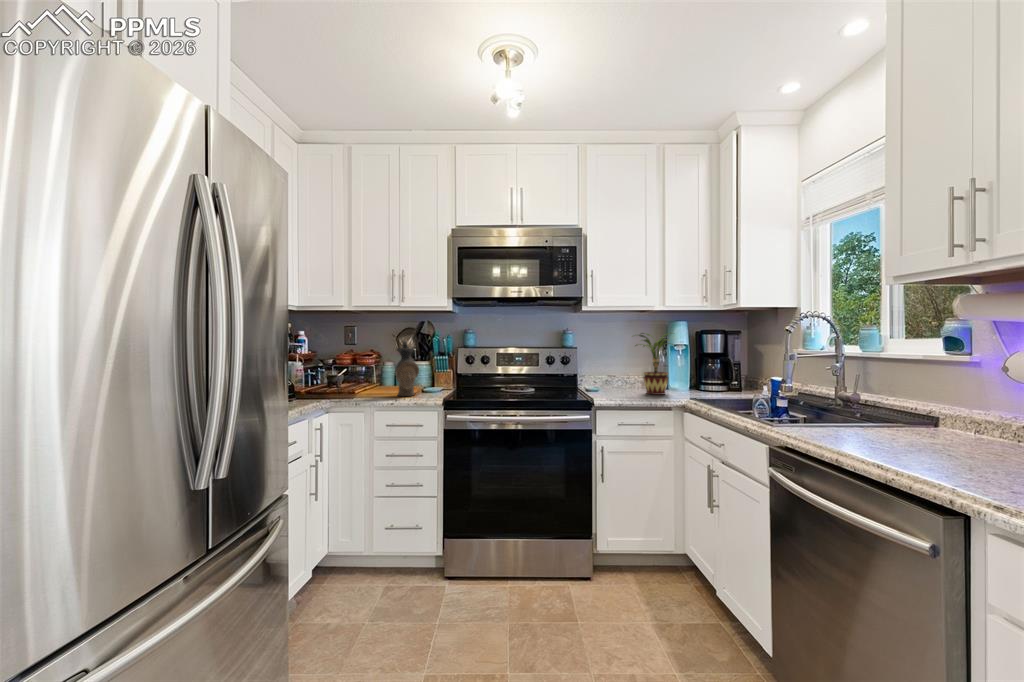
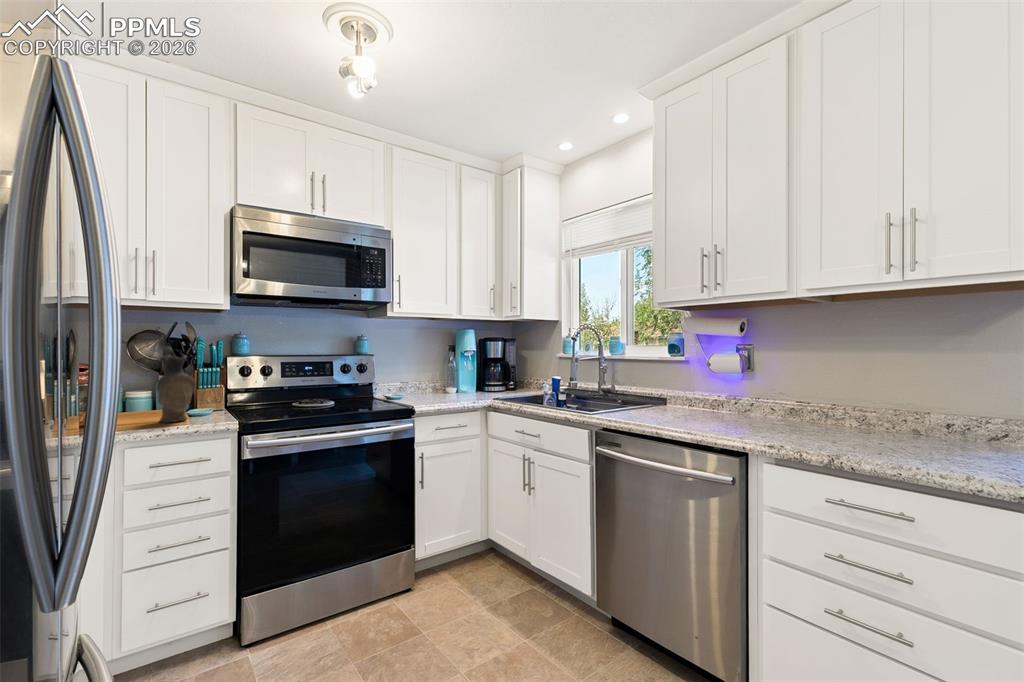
potted plant: present [639,333,670,395] -> none [434,339,474,398]

